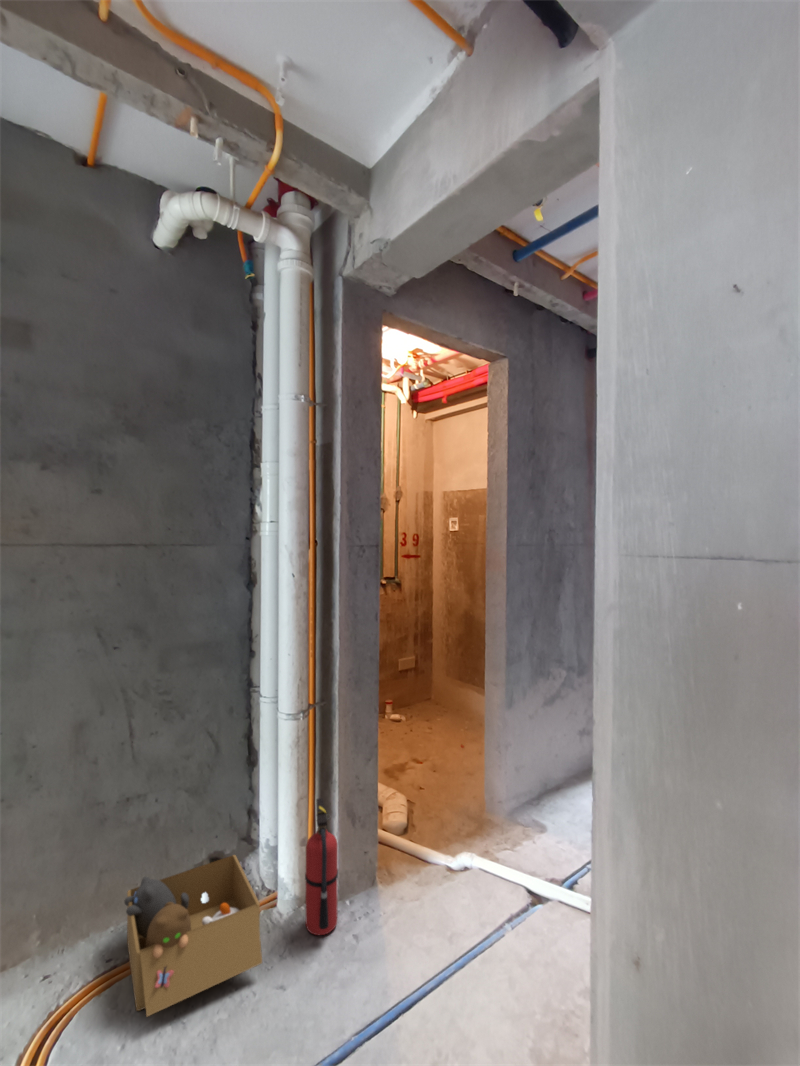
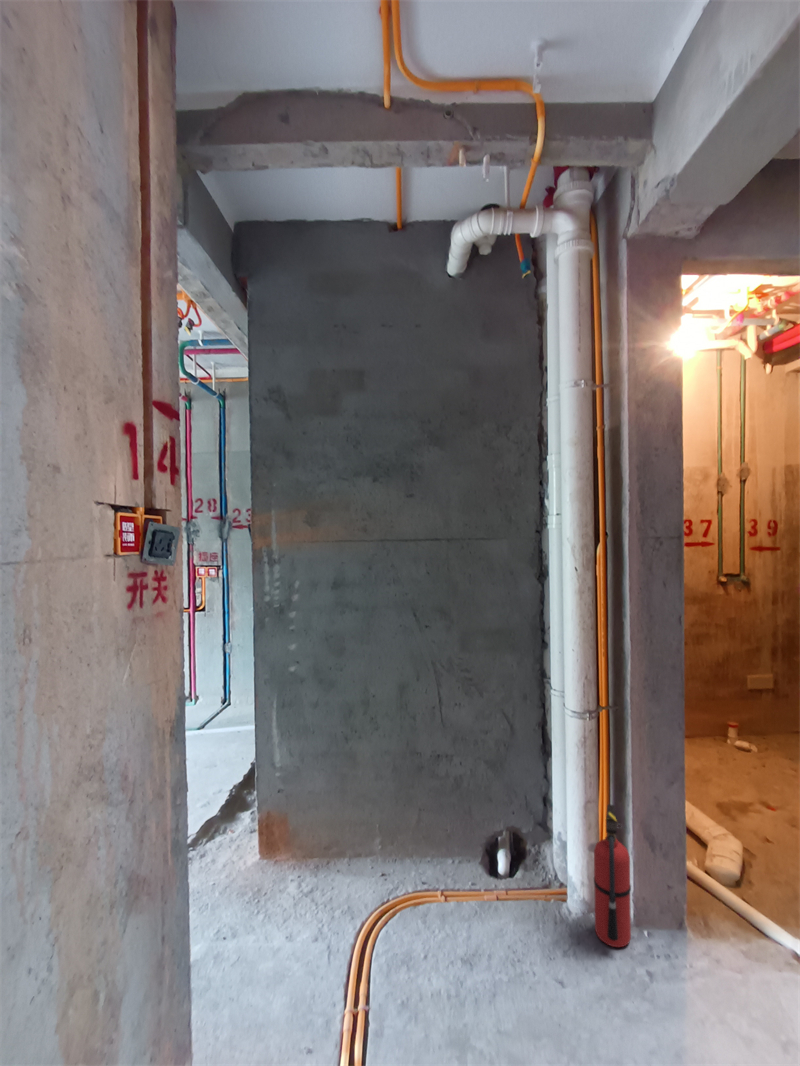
cardboard box: present [125,855,262,1017] -> none [434,826,546,944]

